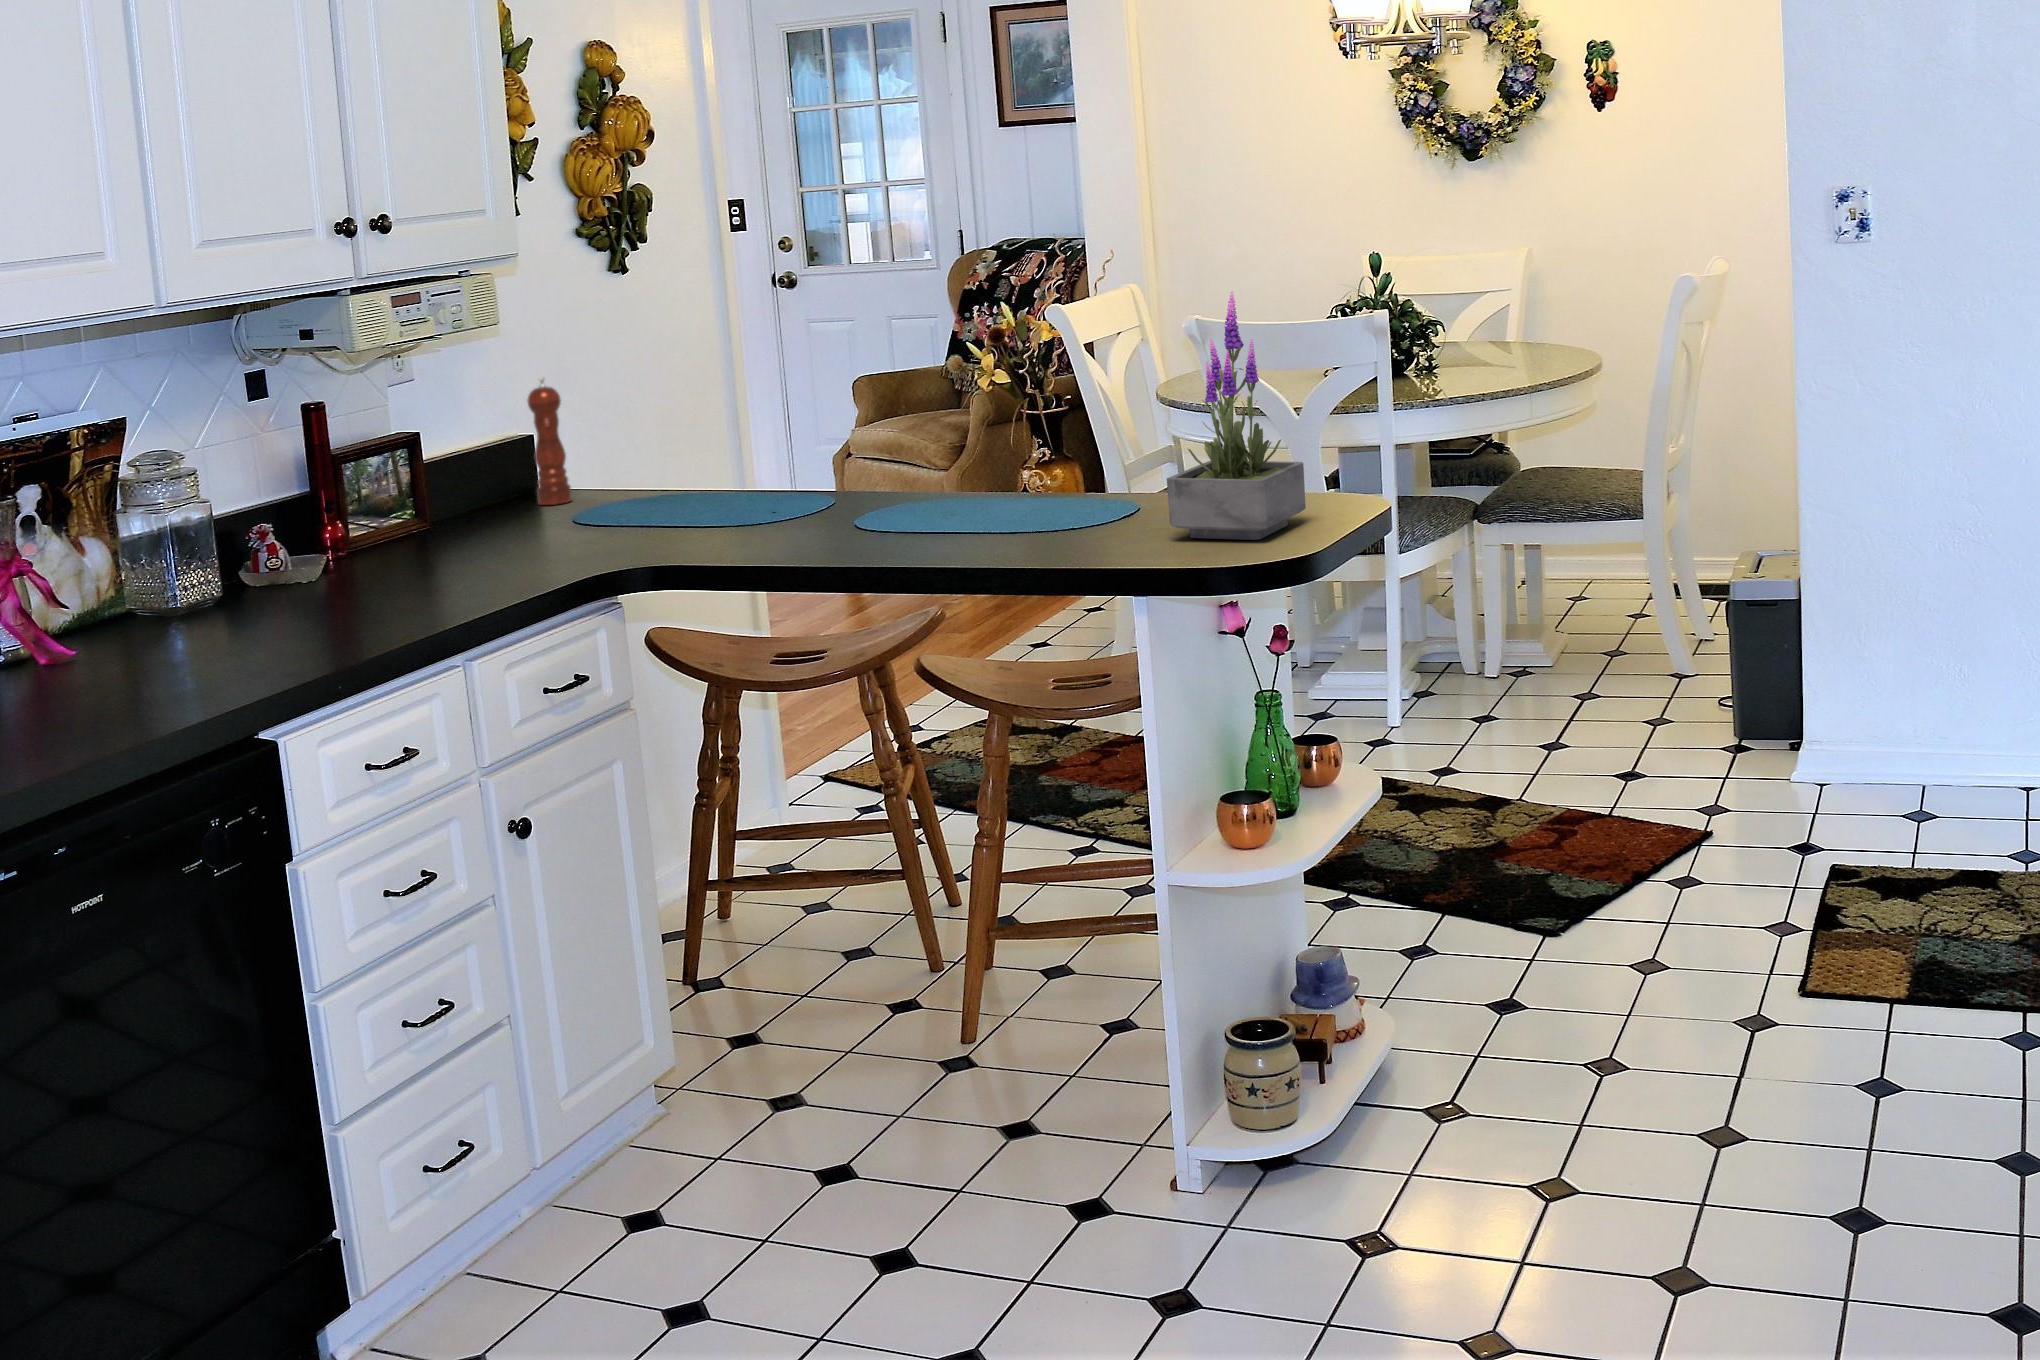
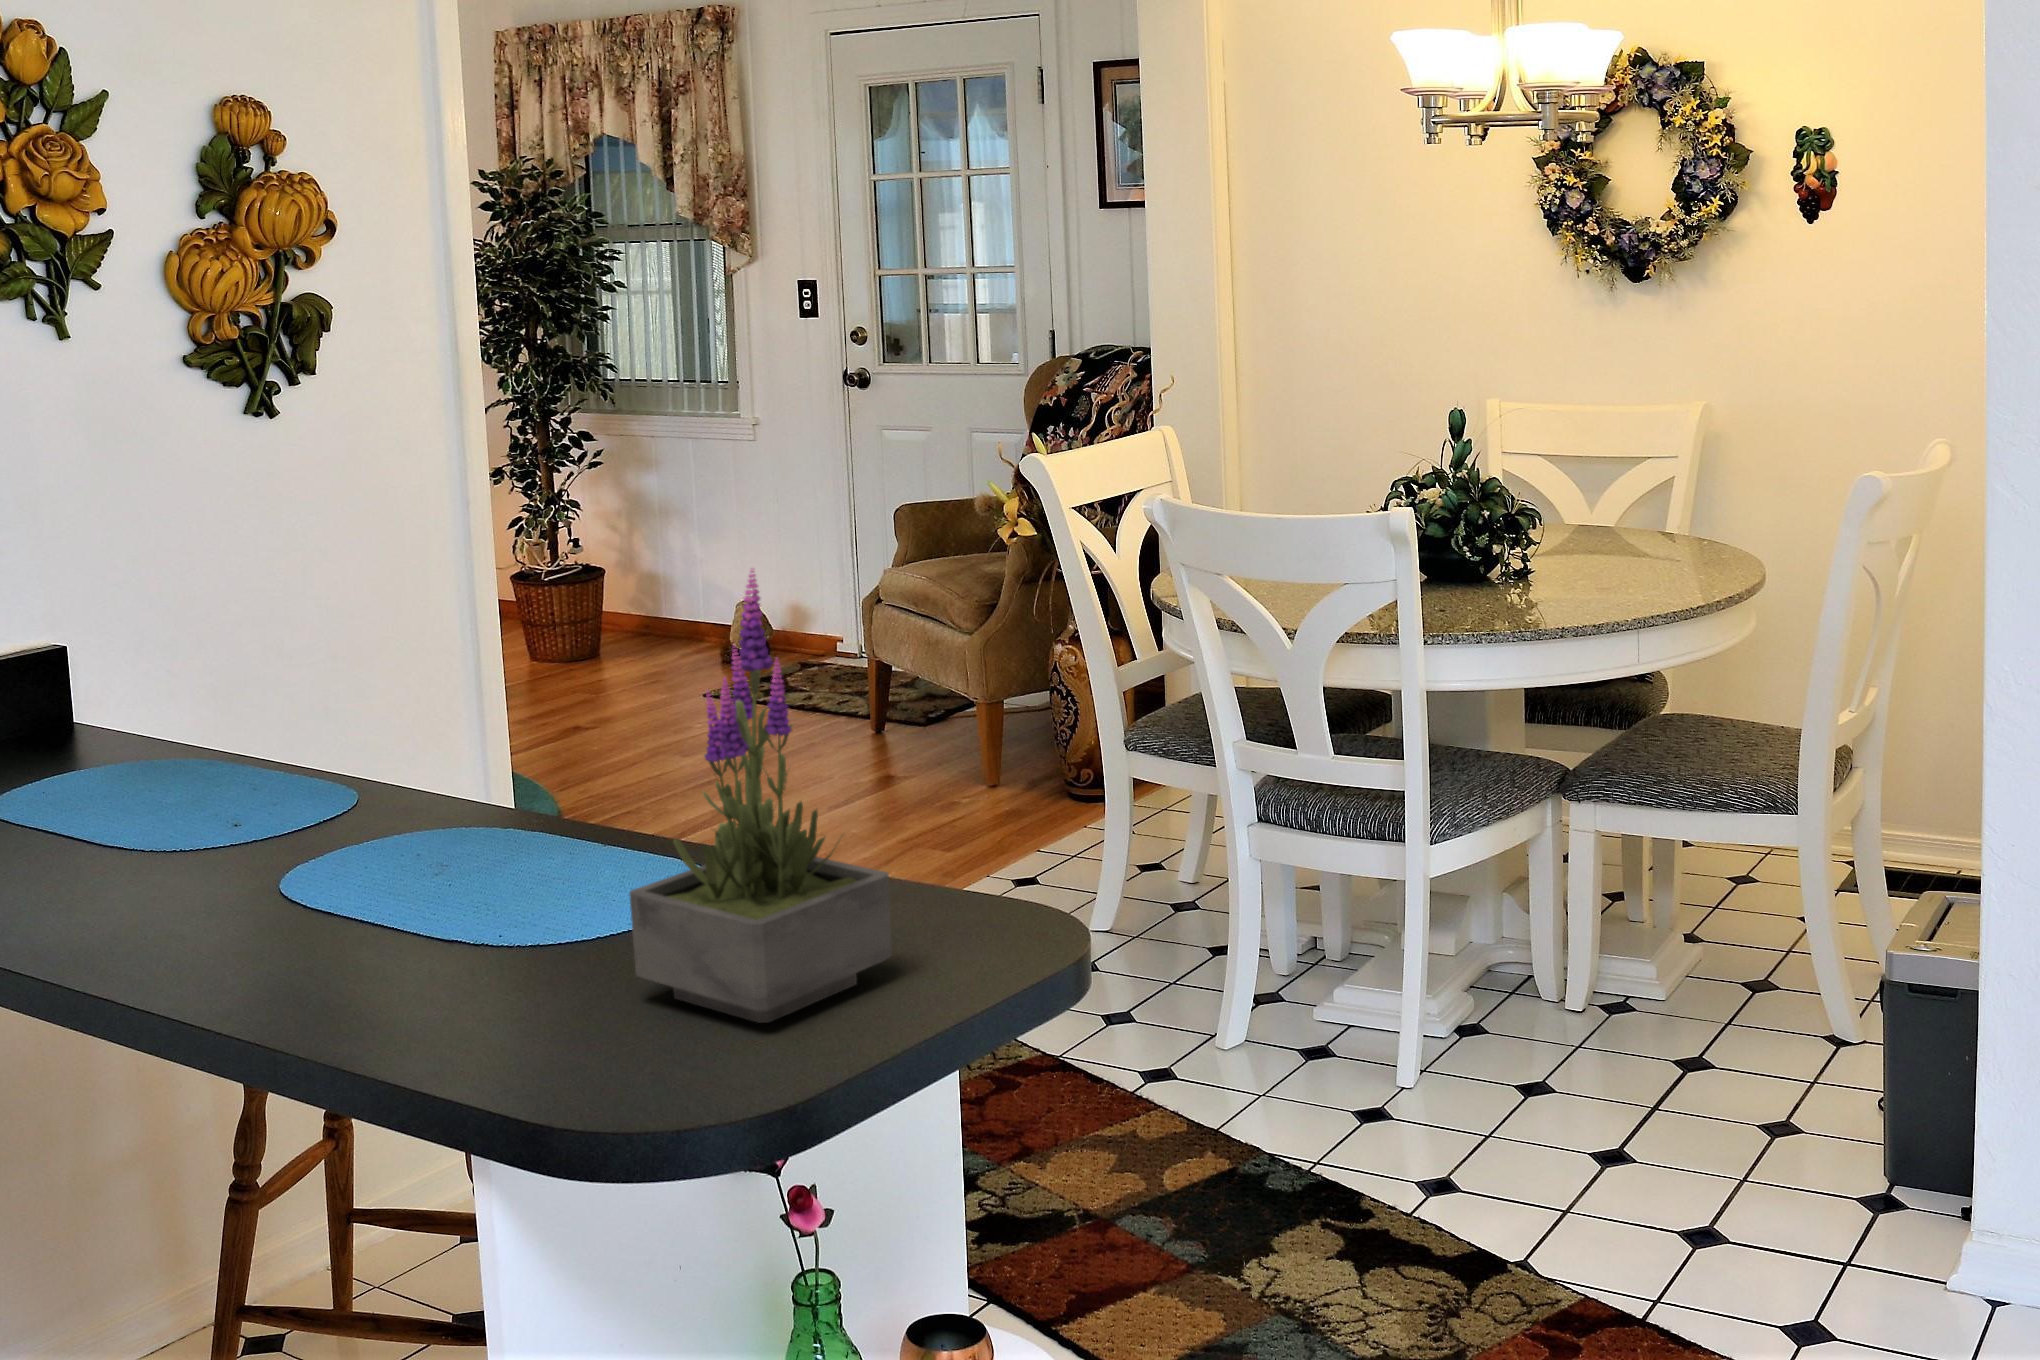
pepper mill: present [527,378,572,505] -> none [29,570,93,753]

